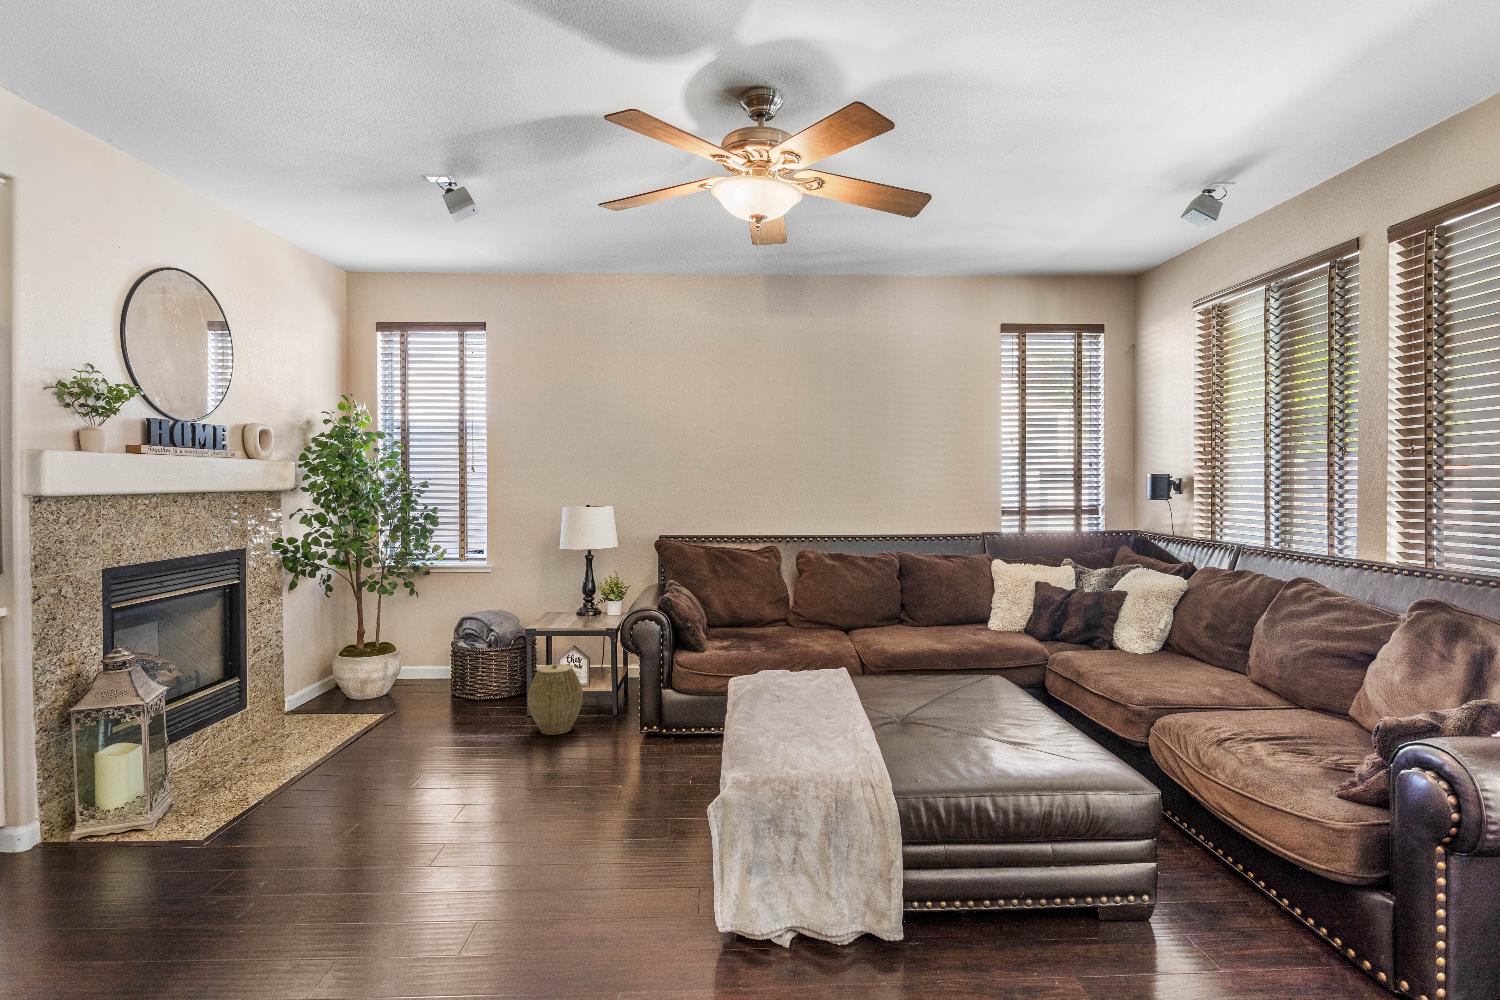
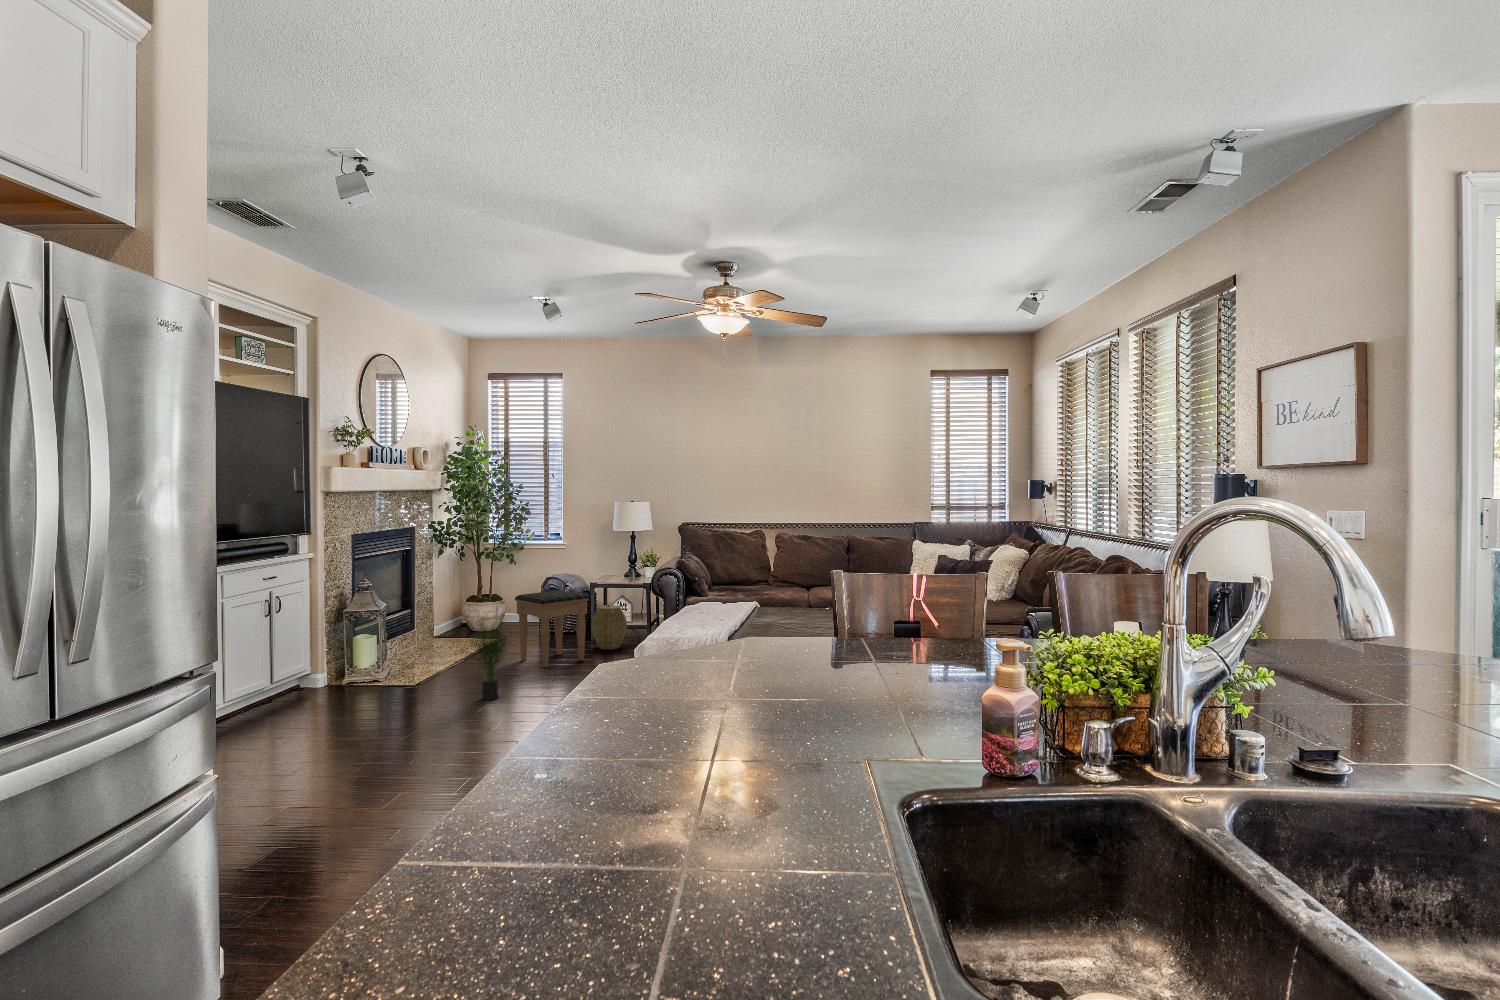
footstool: none [400,648,523,783] -> present [515,590,589,667]
potted plant: none [257,723,381,886] -> present [465,626,506,700]

